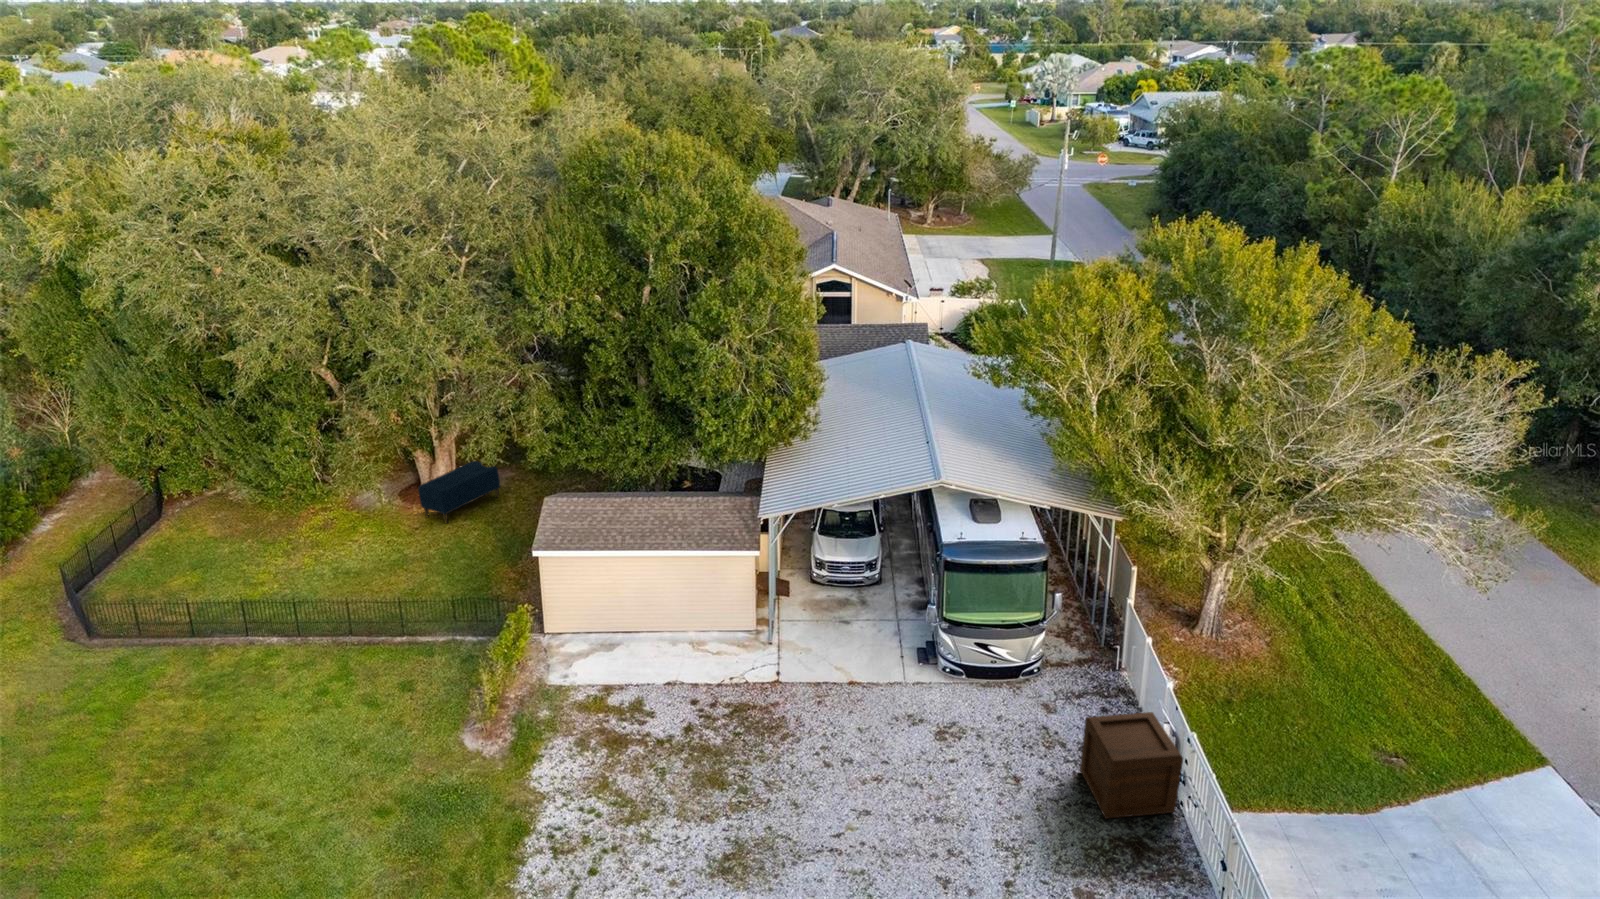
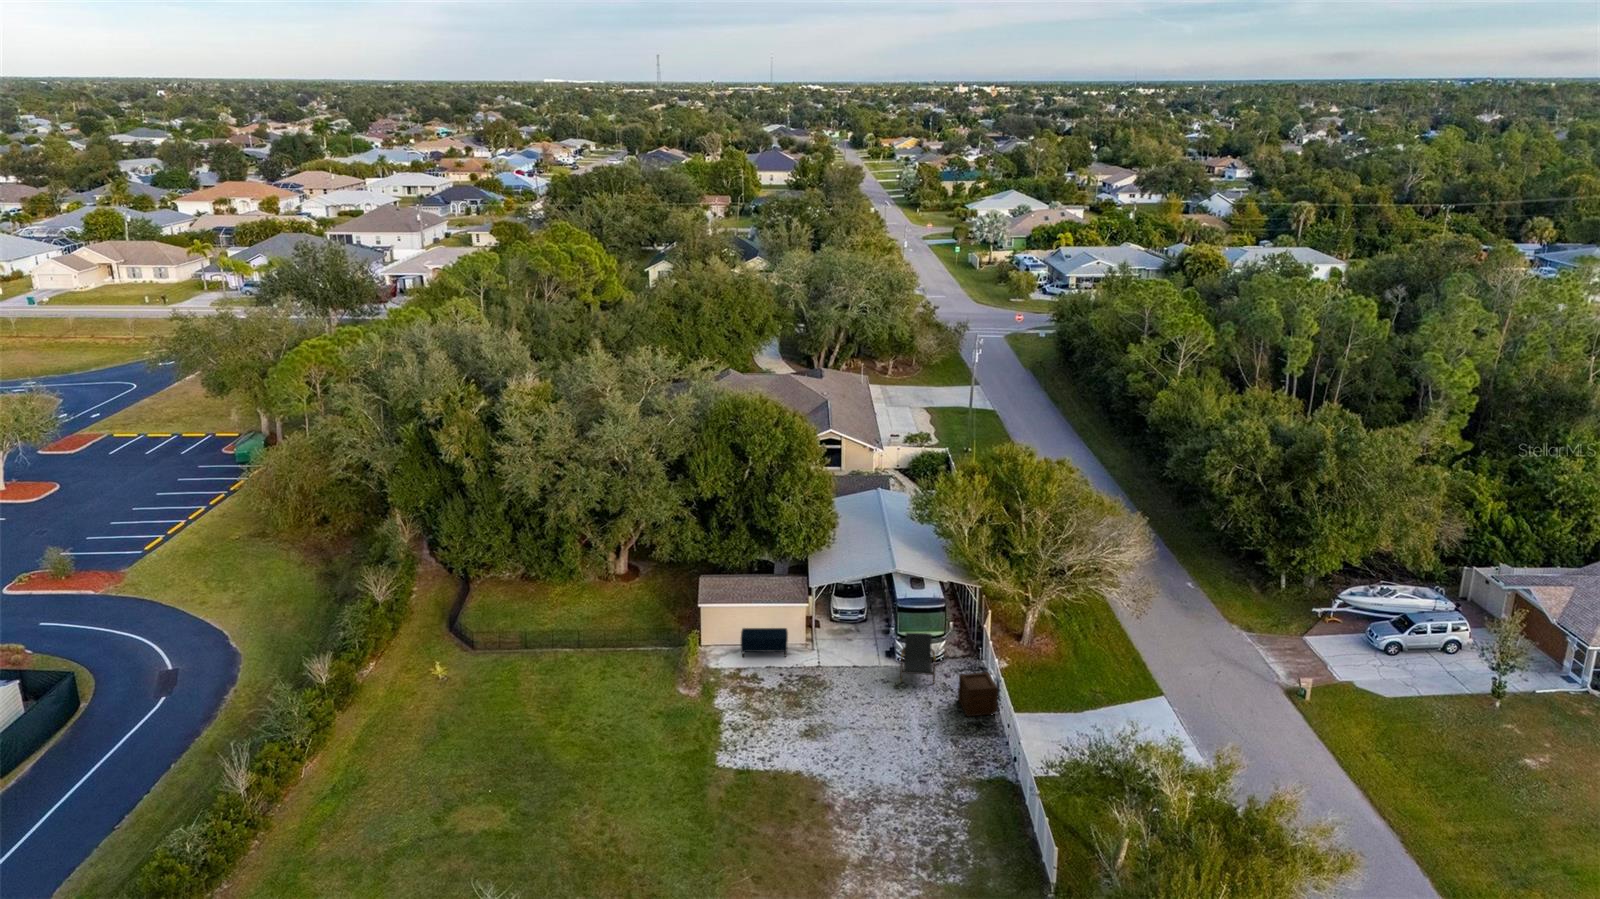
bench: present [418,461,501,523] -> present [741,628,788,656]
lounge chair: none [948,614,1029,728] -> present [900,633,936,682]

